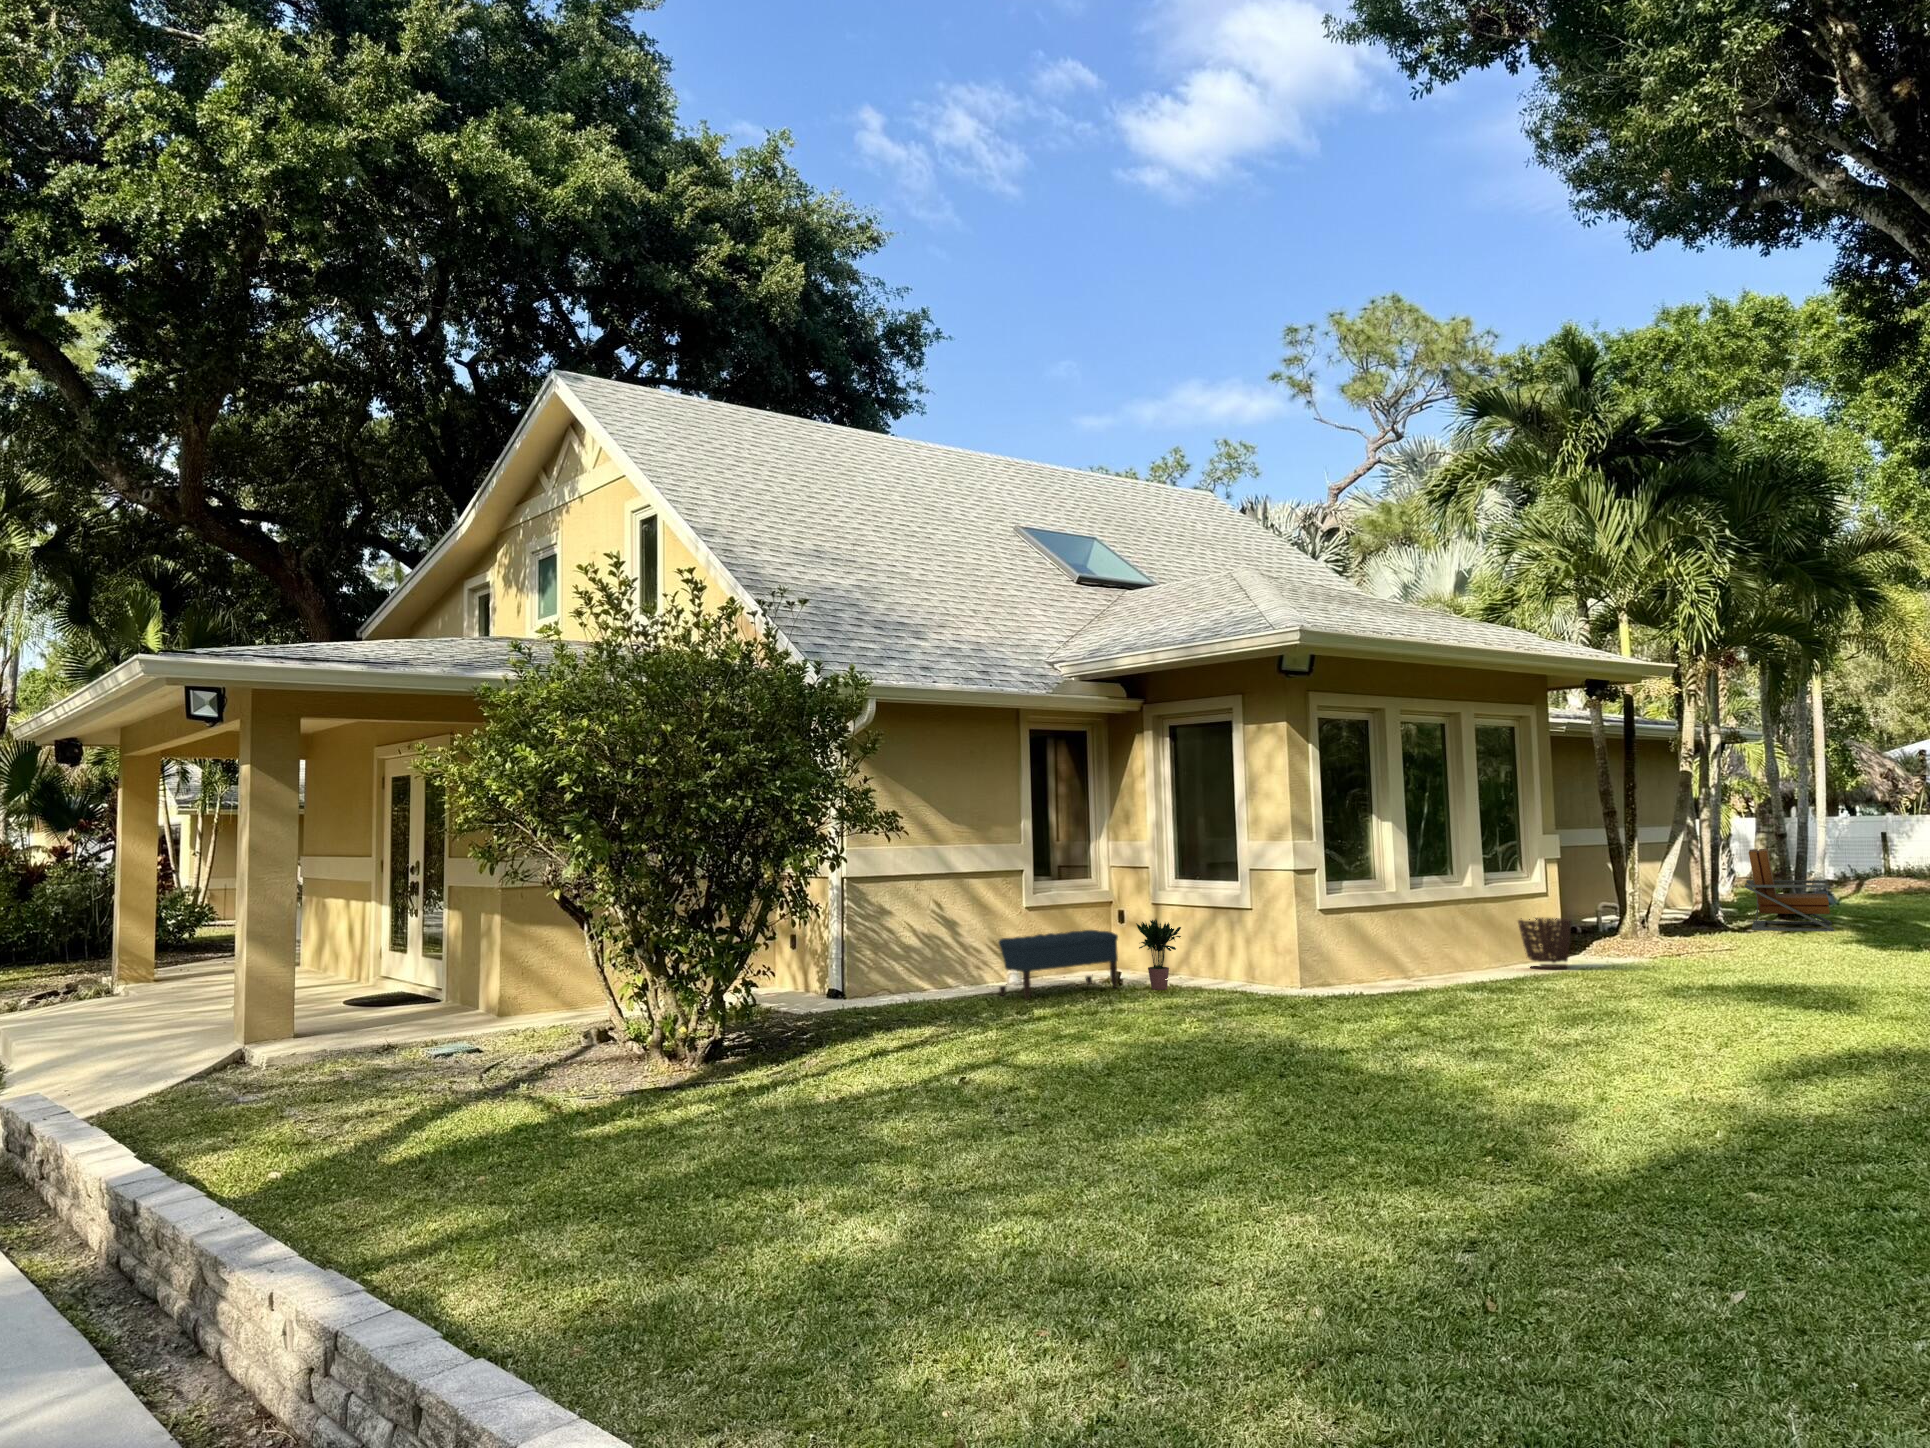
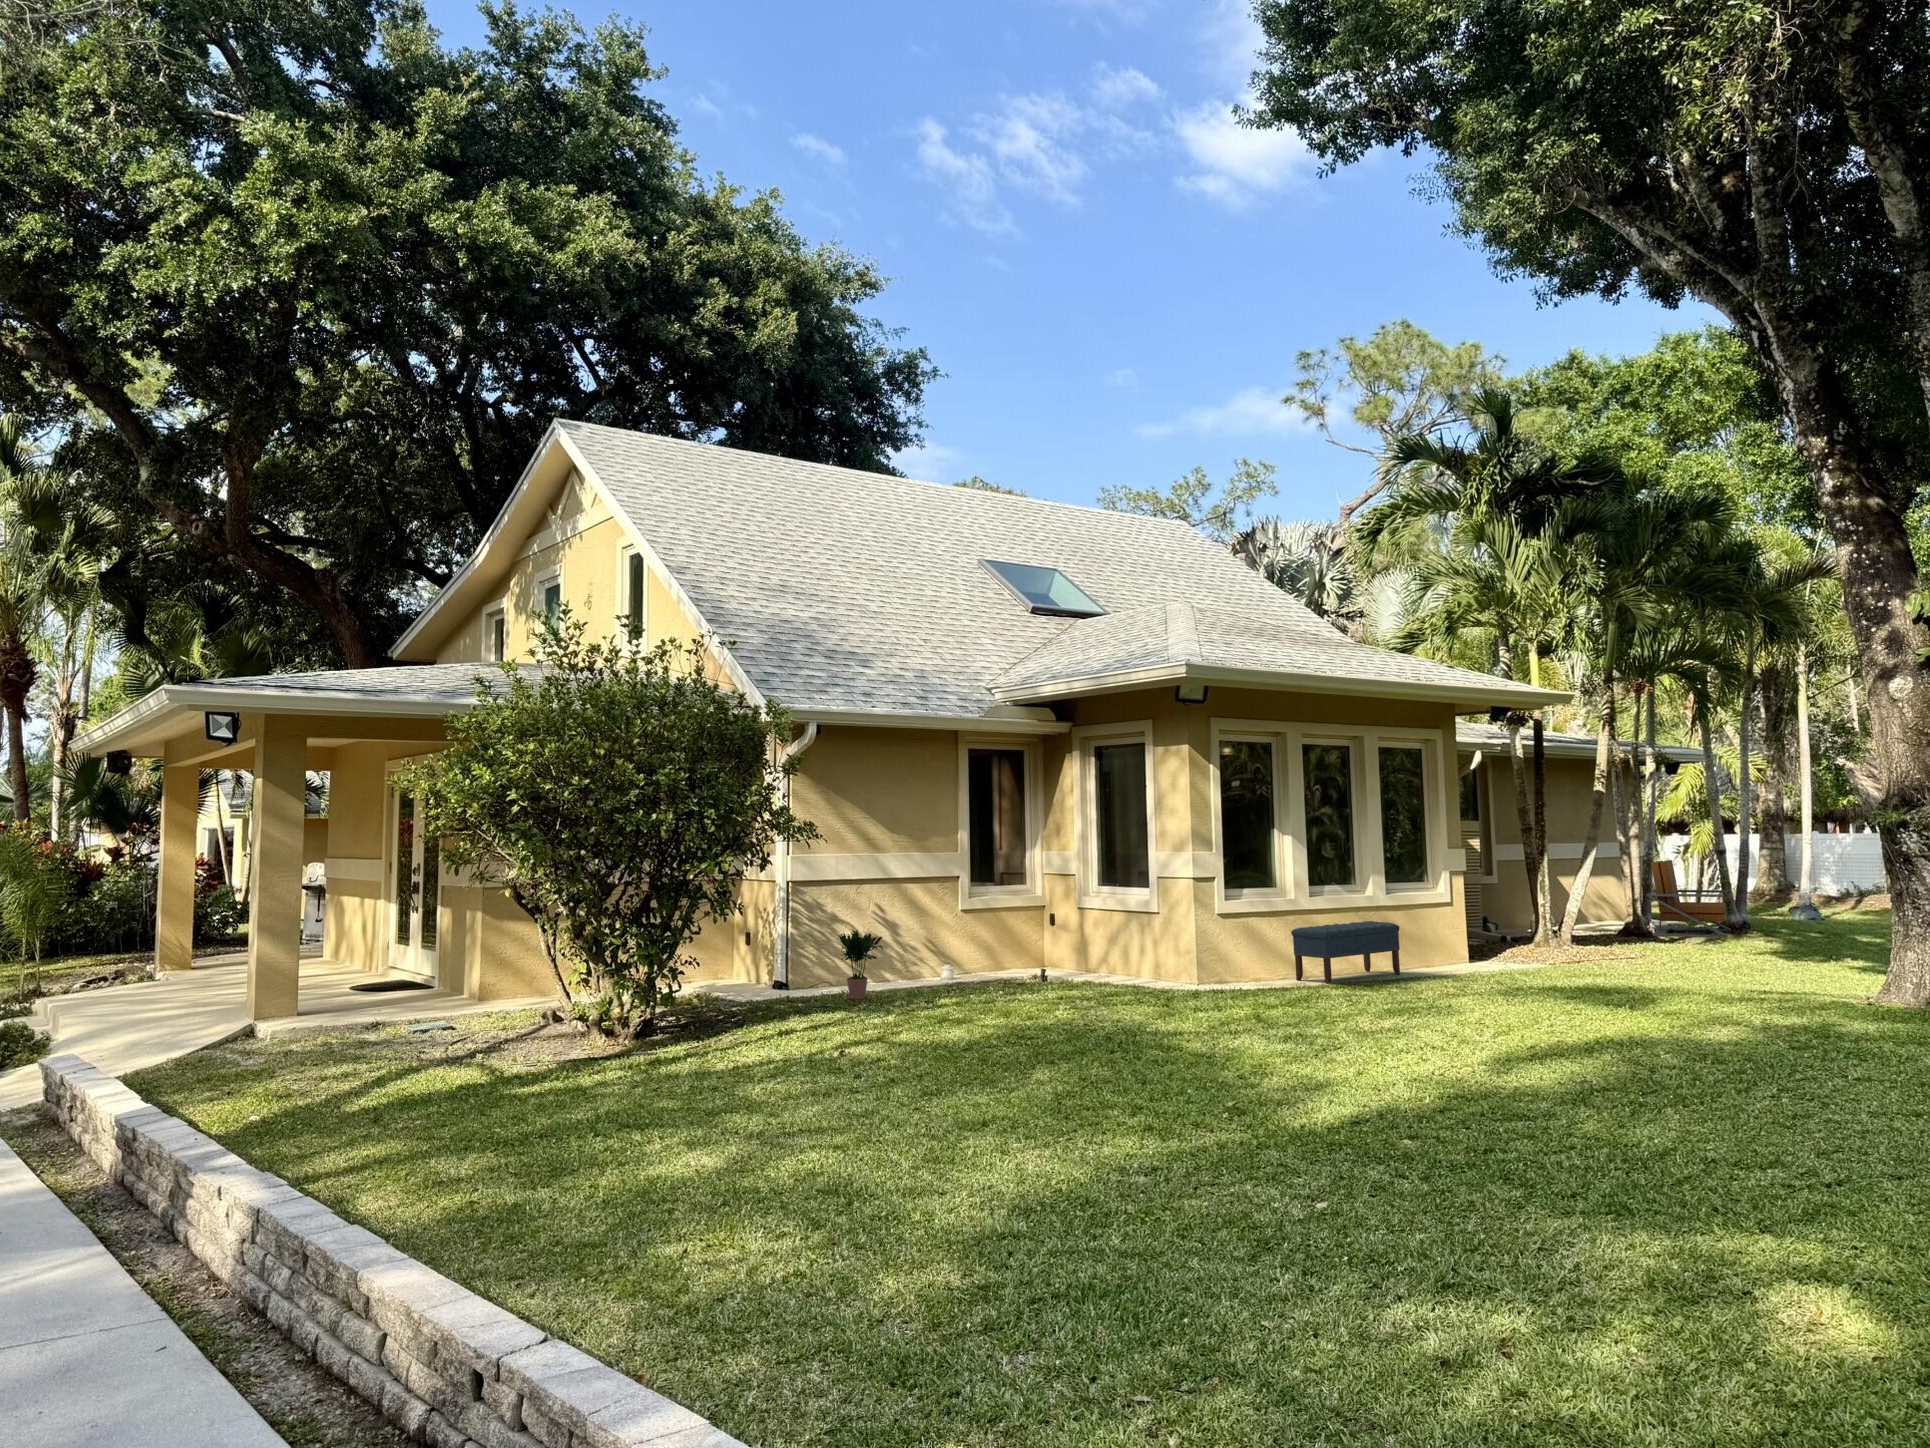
basket: present [1518,918,1572,969] -> none [1411,921,1460,969]
potted plant: present [1136,919,1181,990] -> present [839,930,883,999]
bench: present [999,930,1118,1000] -> present [1291,921,1400,984]

